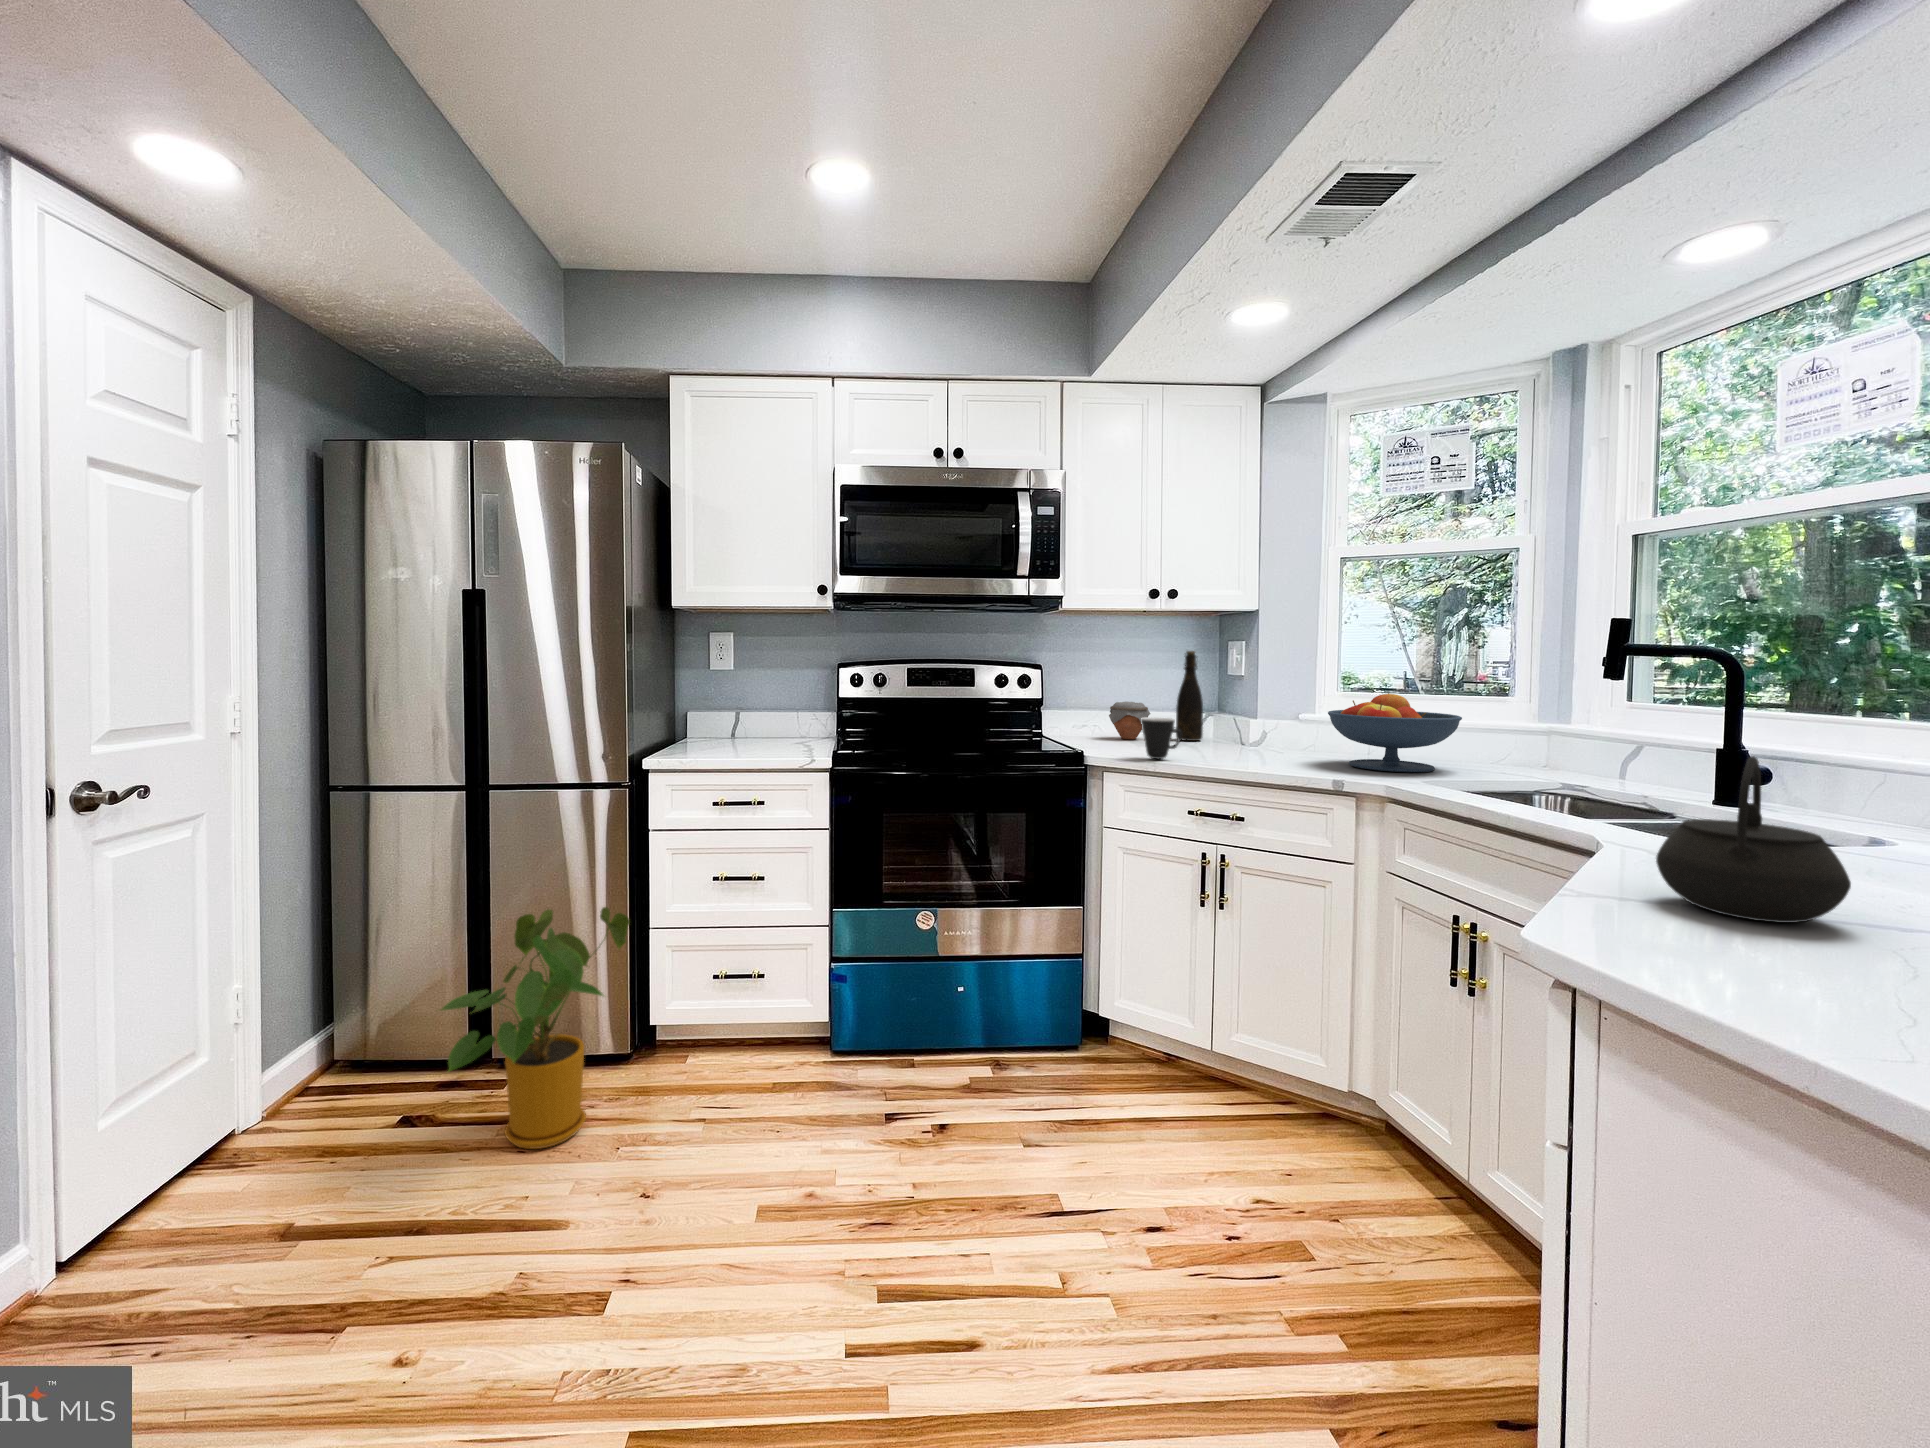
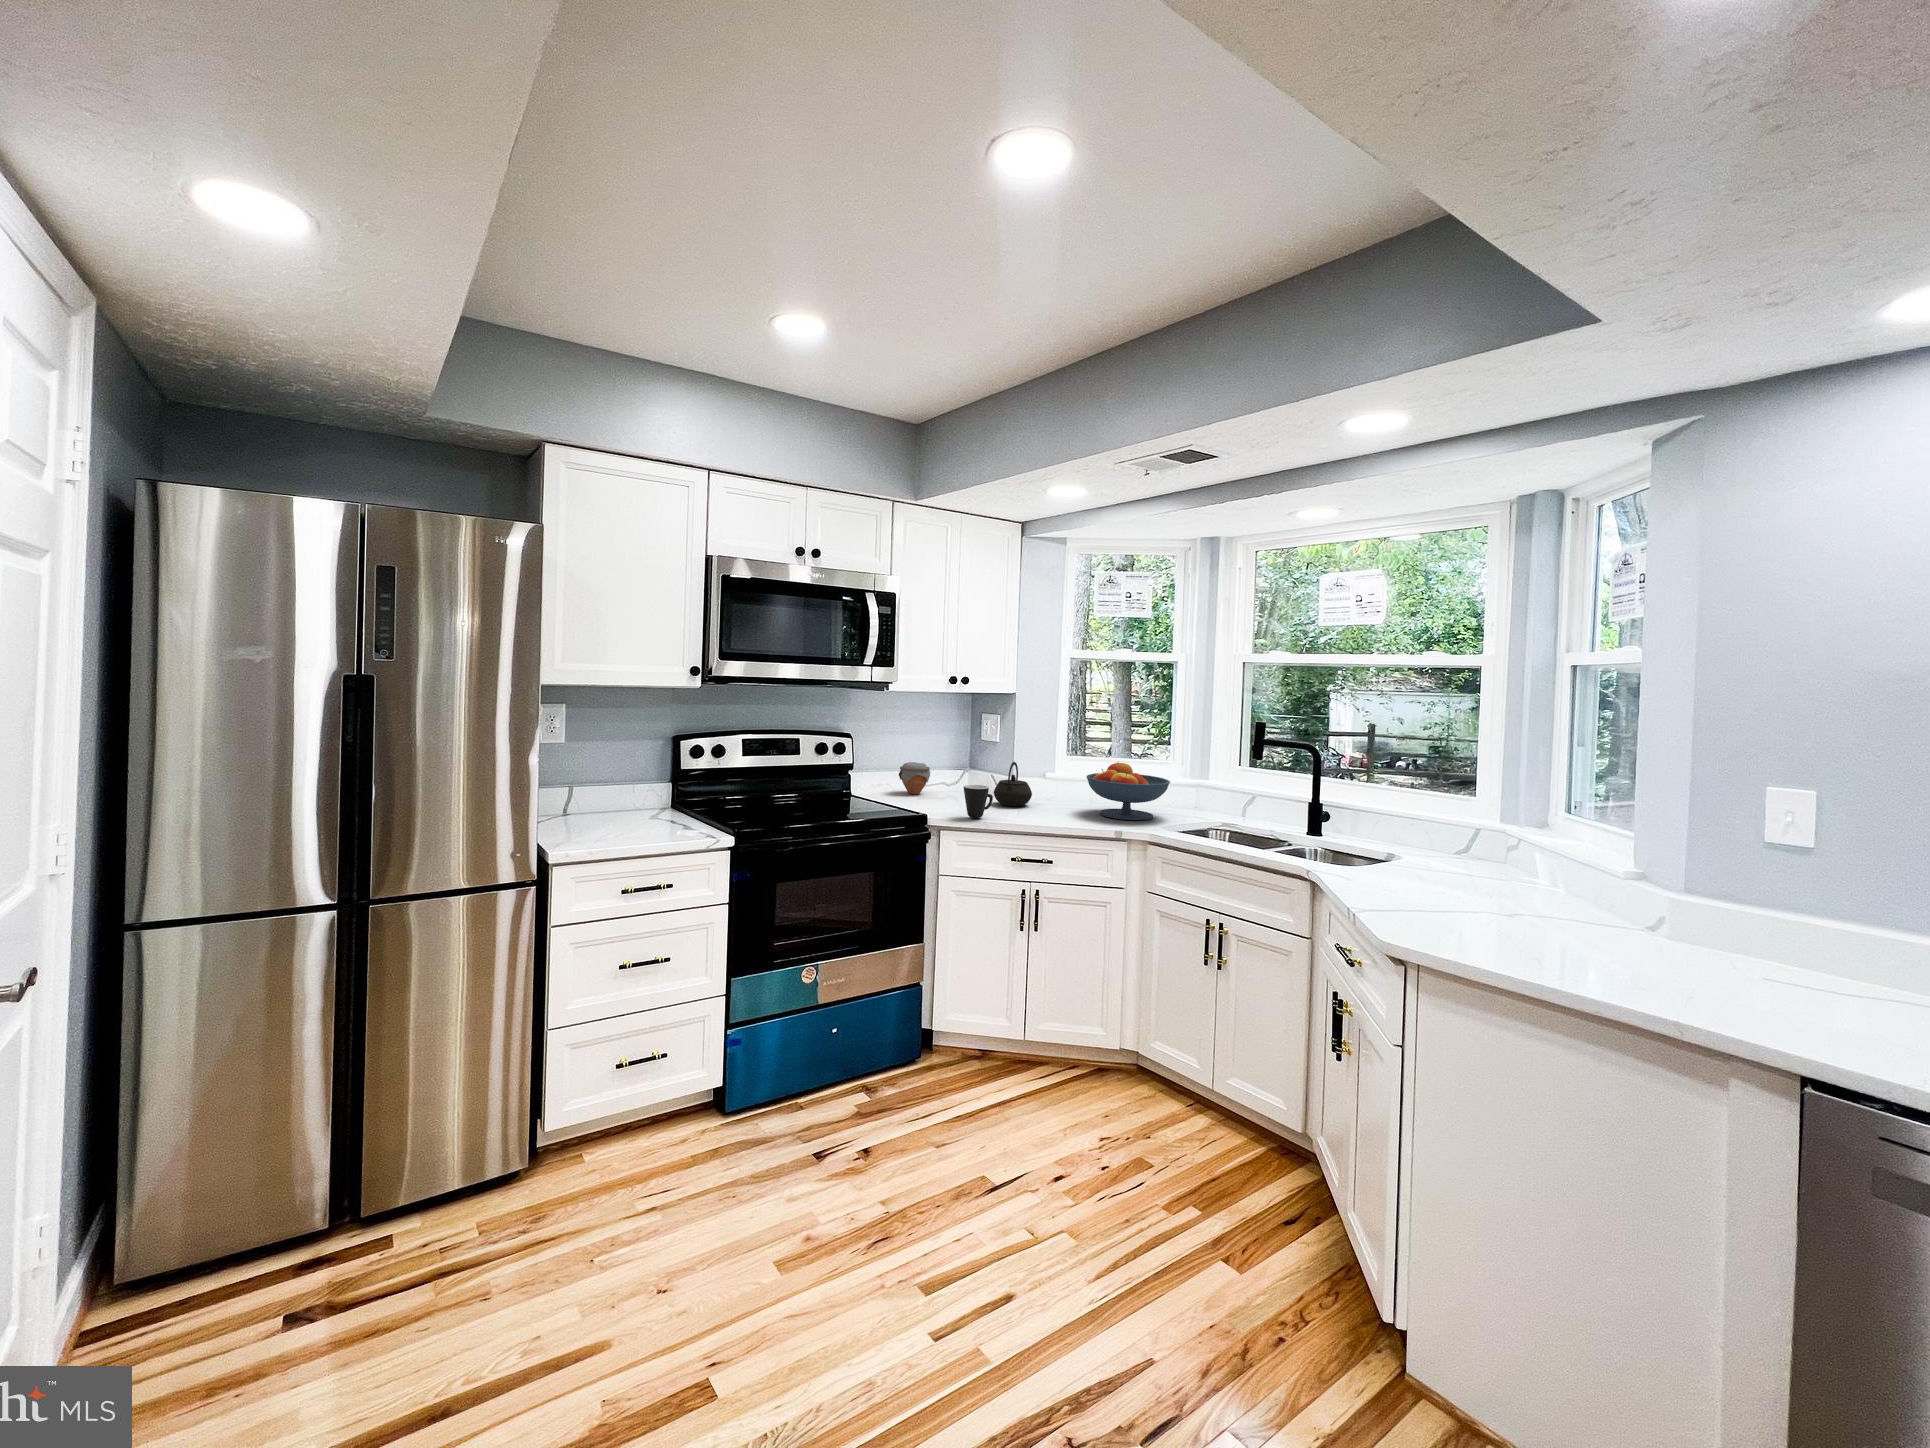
bottle: present [1176,651,1203,741] -> none [949,721,970,793]
kettle: present [1656,756,1851,923] -> present [994,762,1032,806]
house plant: present [441,907,630,1149] -> none [415,1017,588,1289]

